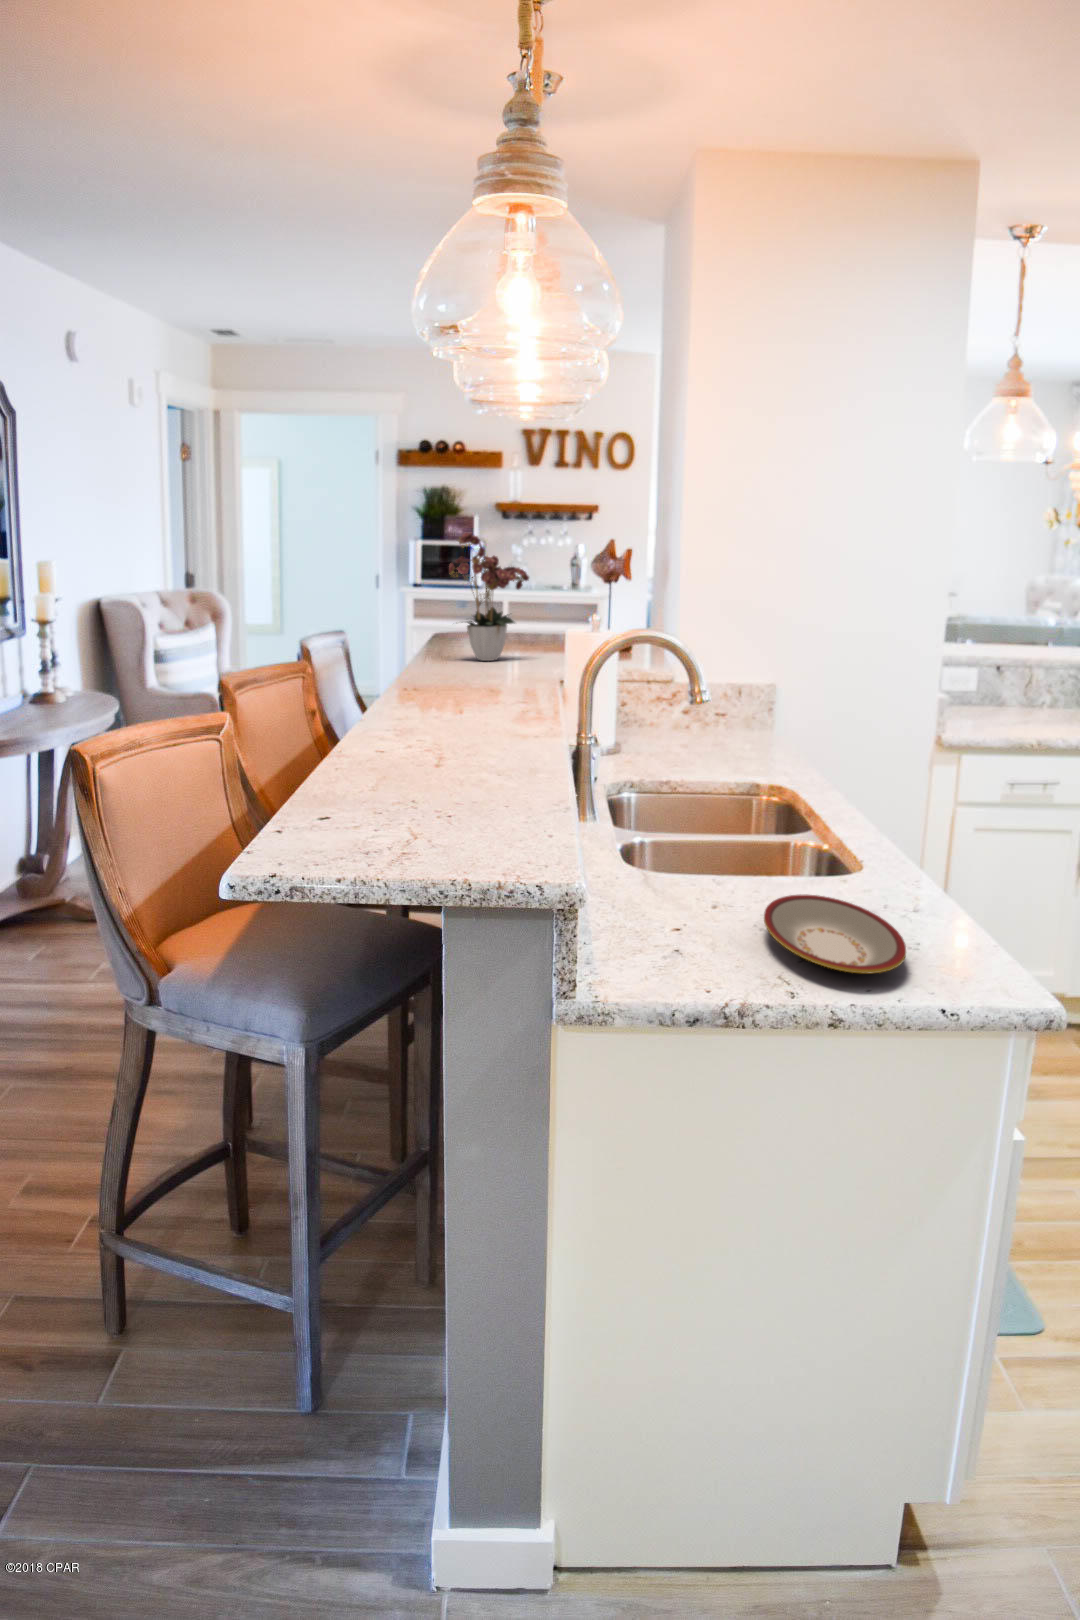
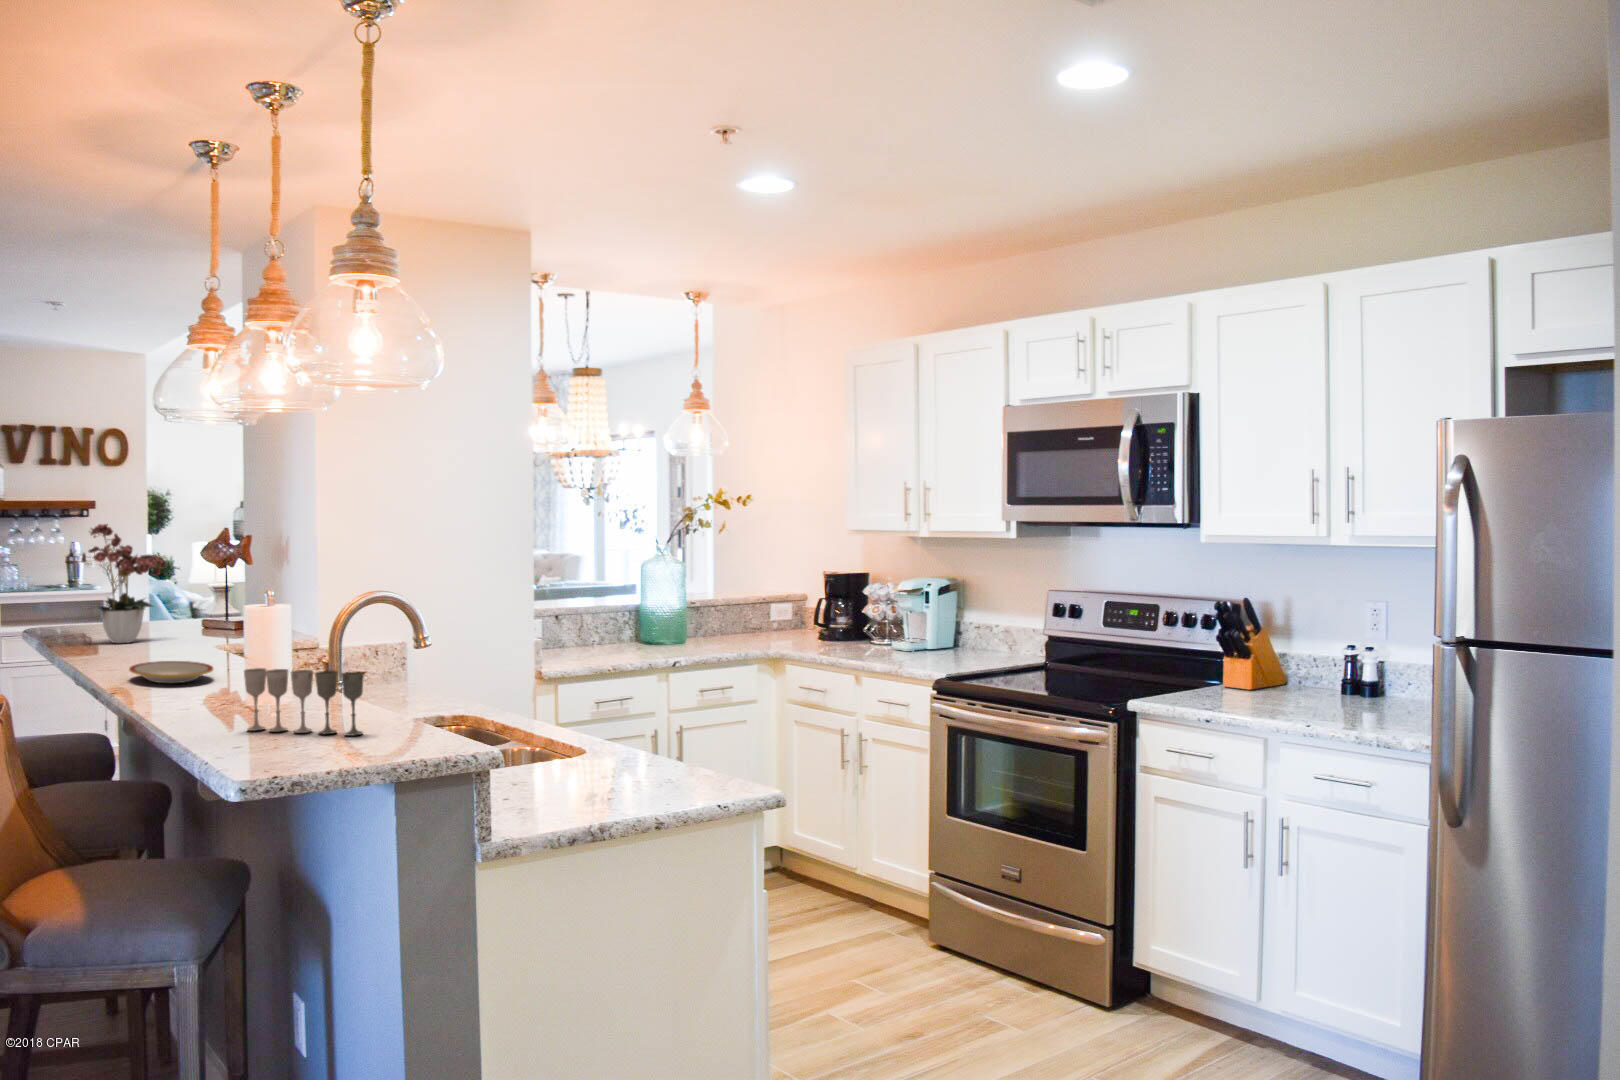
wine glass: none [381,722,483,823] -> present [244,668,364,736]
plate: present [764,895,906,974] -> present [129,661,213,683]

